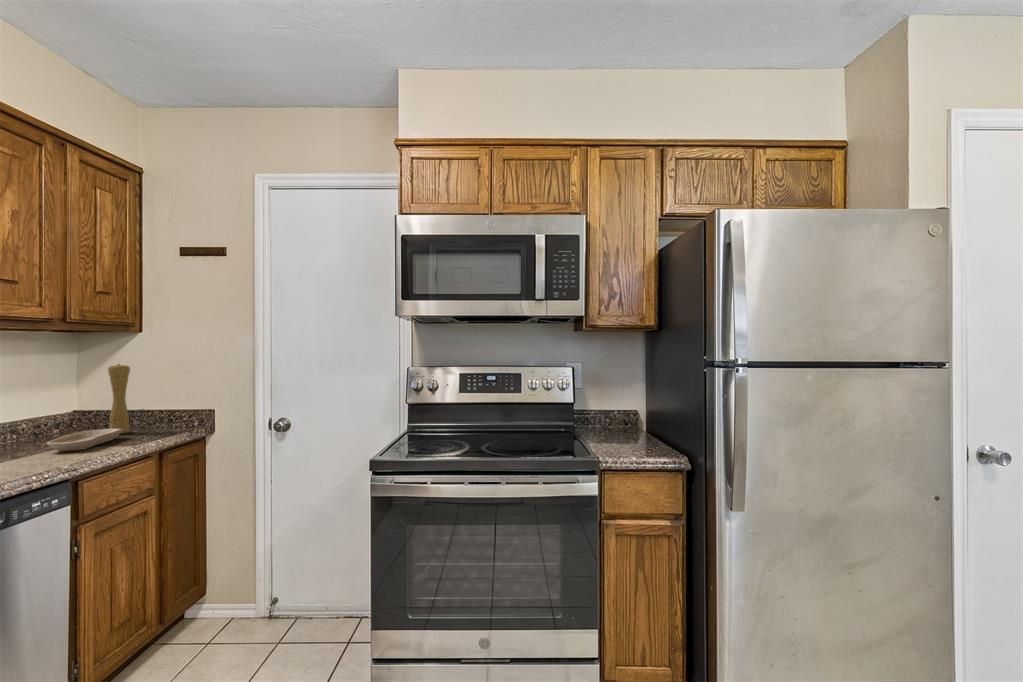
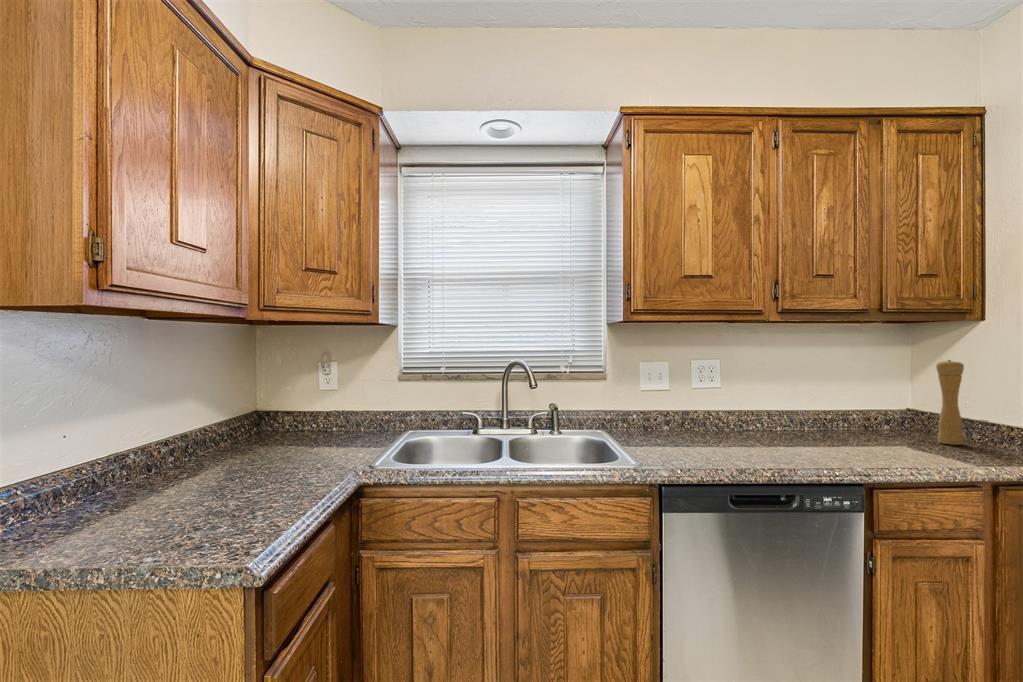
tray: present [47,428,123,451] -> none [857,433,949,454]

